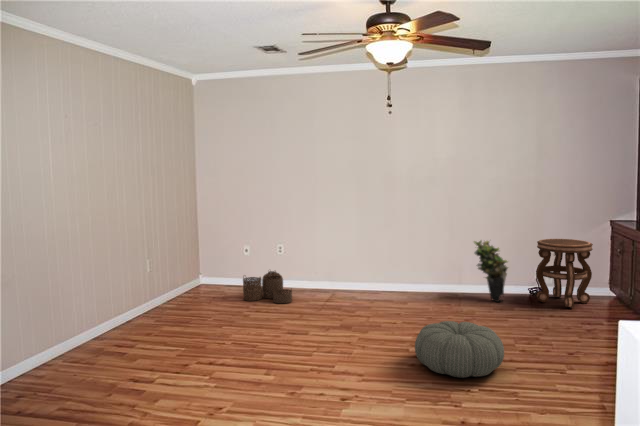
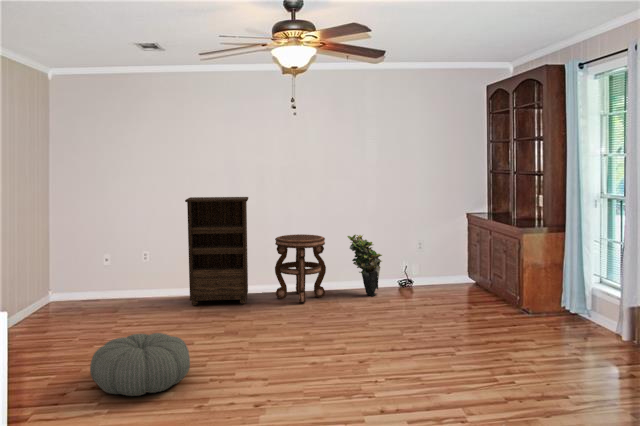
bookshelf: none [317,202,376,301] -> present [185,197,248,305]
side table: present [536,239,593,308] -> present [275,234,326,302]
woven basket: present [243,271,292,303] -> none [95,277,157,314]
pouf: present [415,321,504,378] -> present [90,333,190,396]

